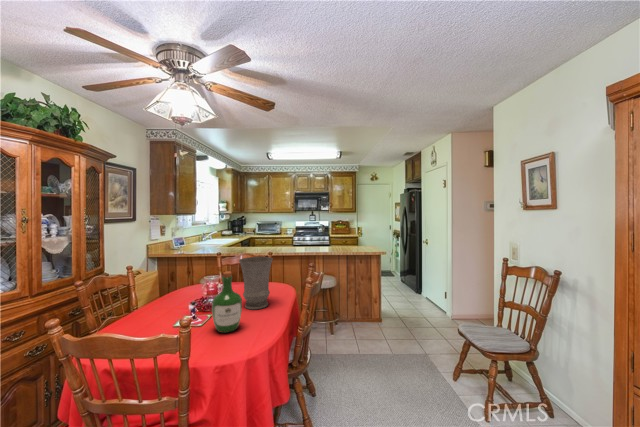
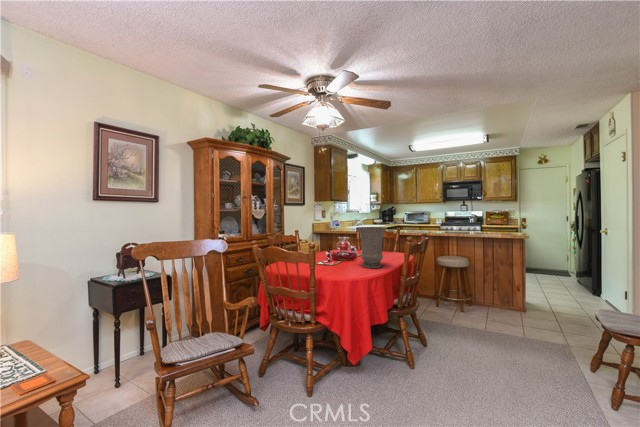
wine bottle: present [212,271,242,333] -> none [330,230,352,276]

